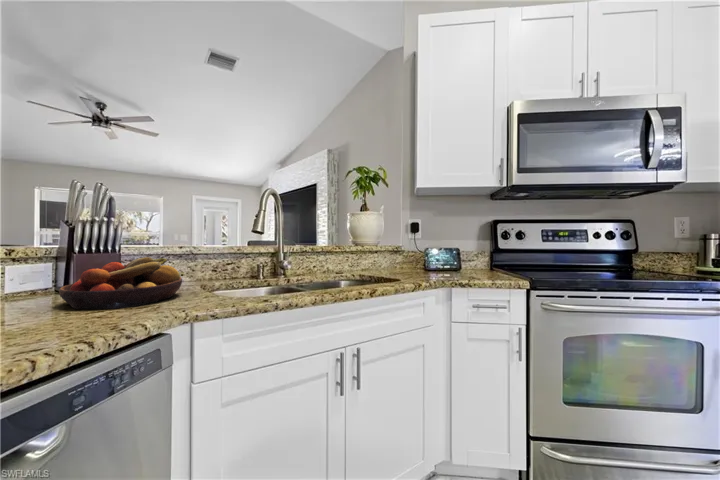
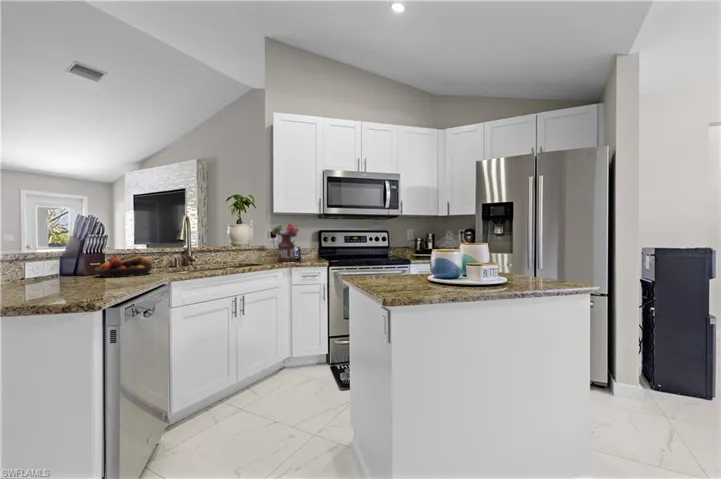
flower arrangement: none [413,206,461,275] -> present [272,224,298,262]

